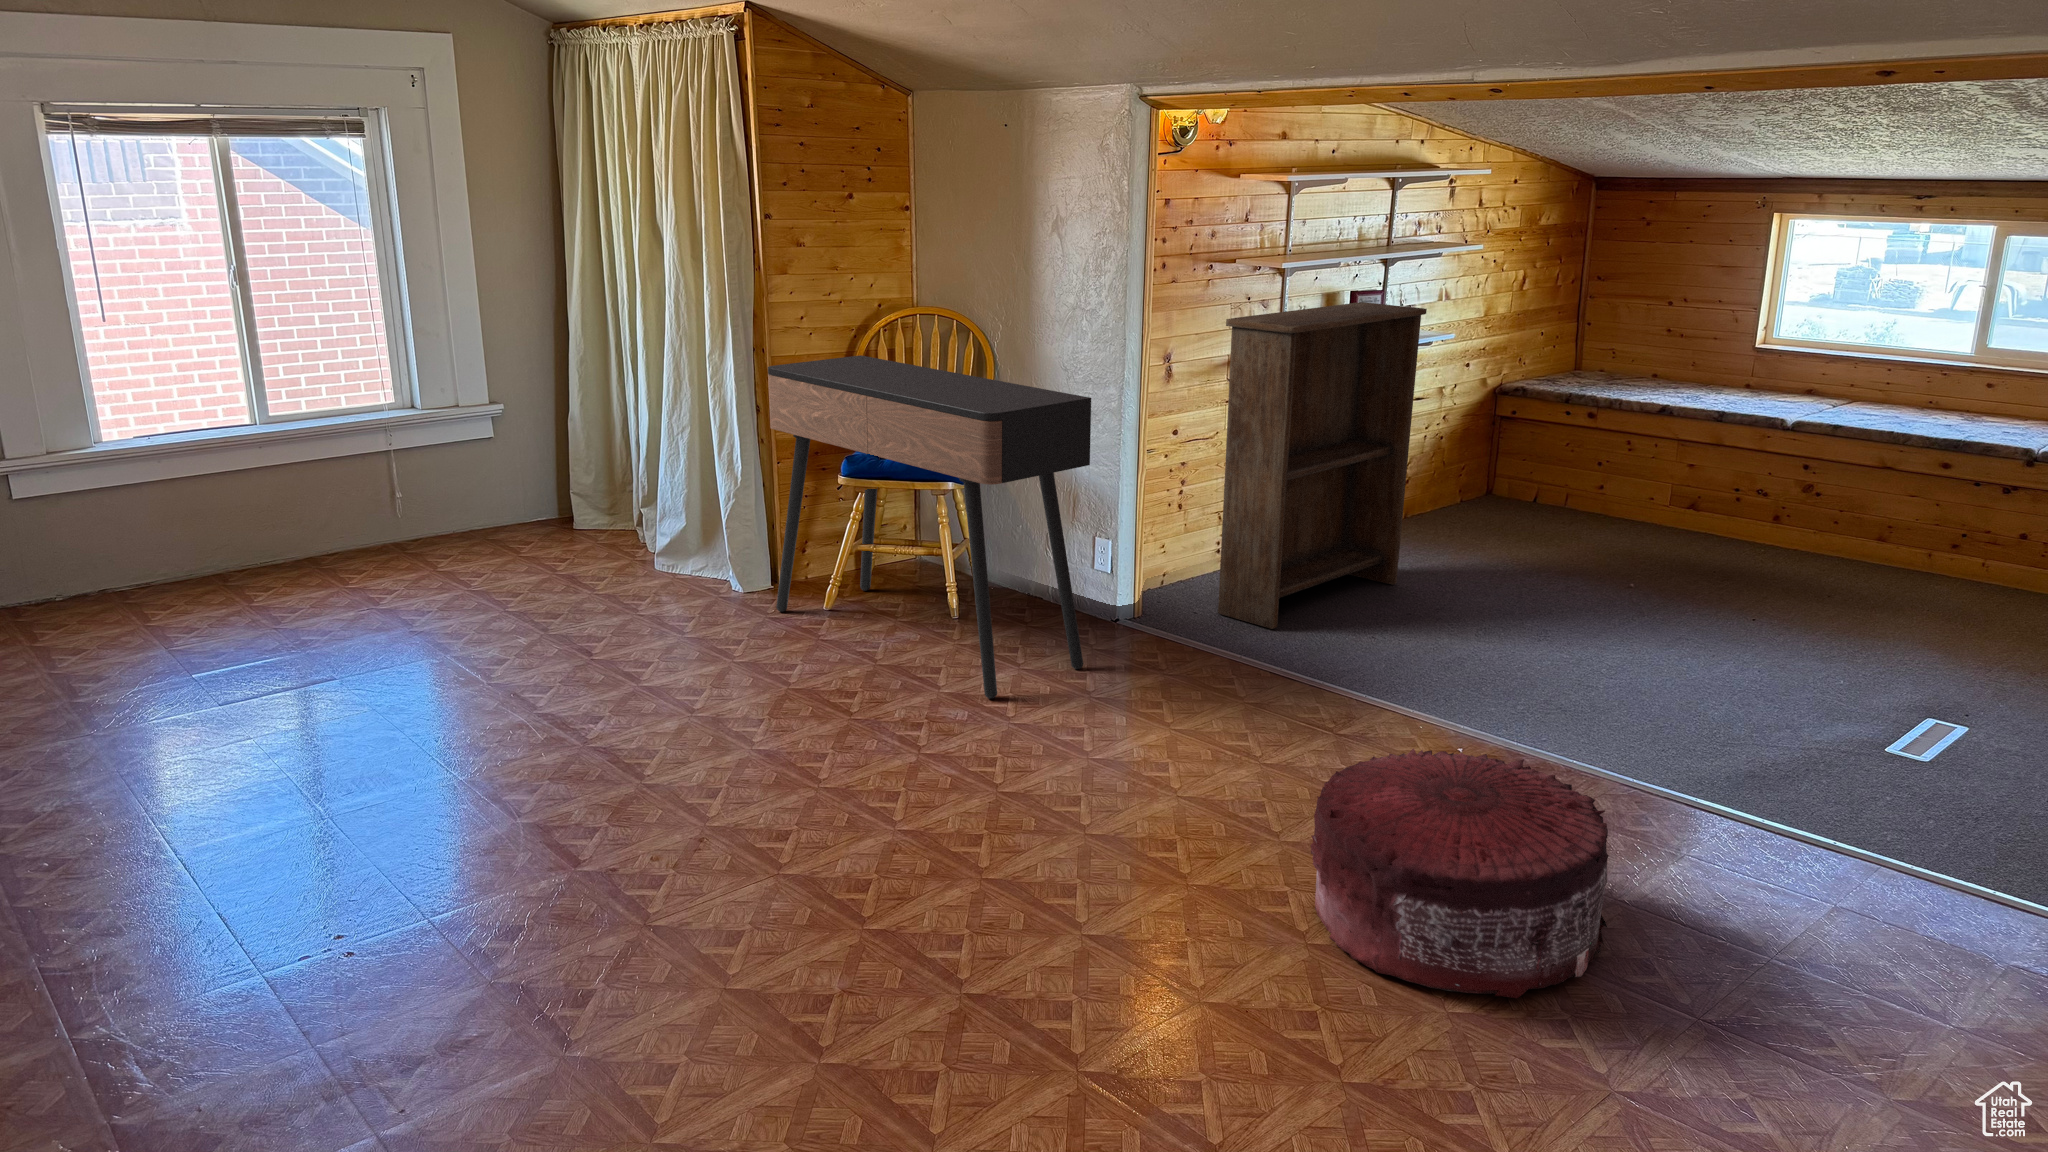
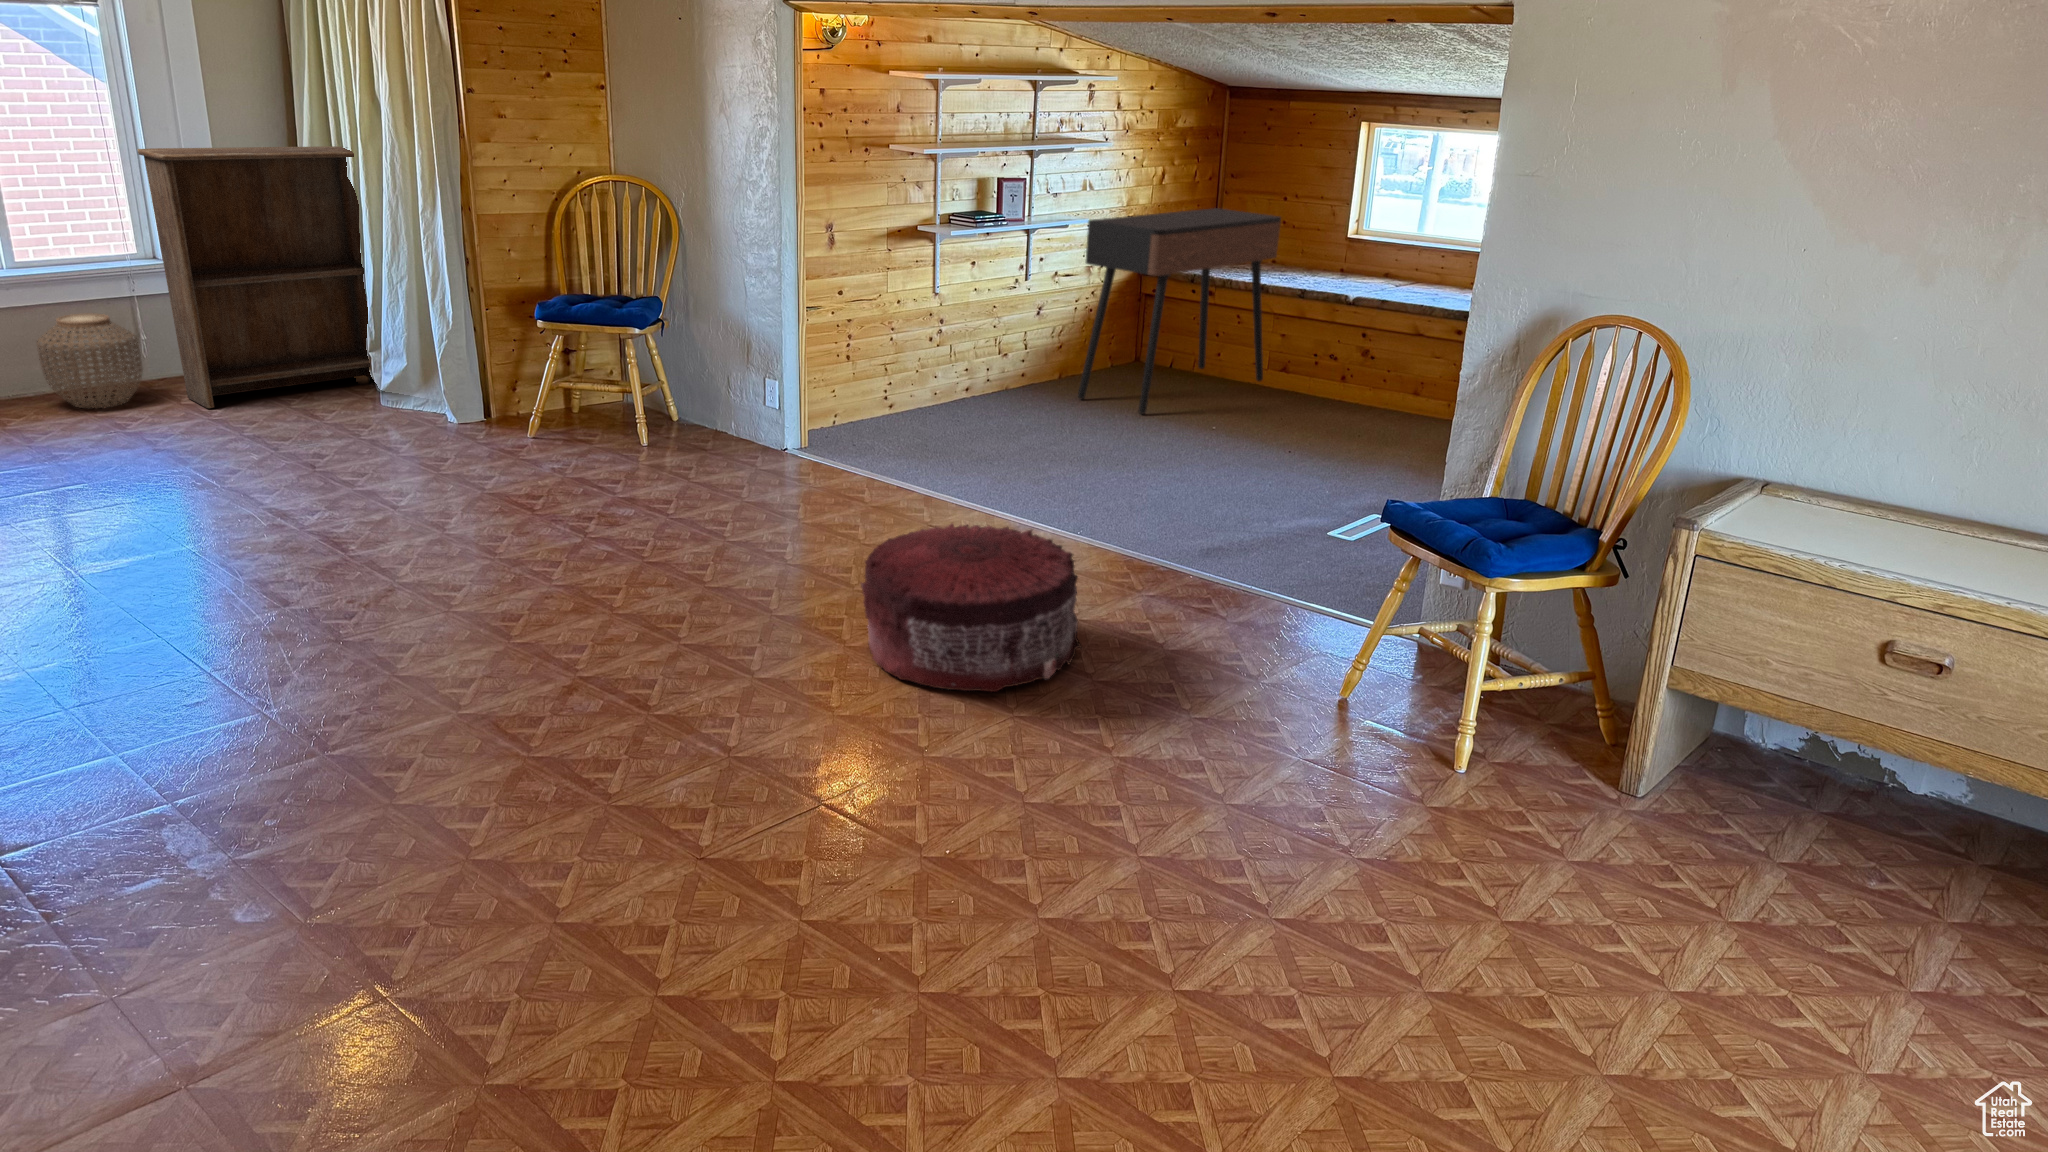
bookshelf: present [1218,302,1427,629] -> present [137,146,372,408]
console table: present [768,355,1091,699] -> present [1078,208,1281,414]
woven basket: none [301,473,406,576] -> present [37,313,142,408]

